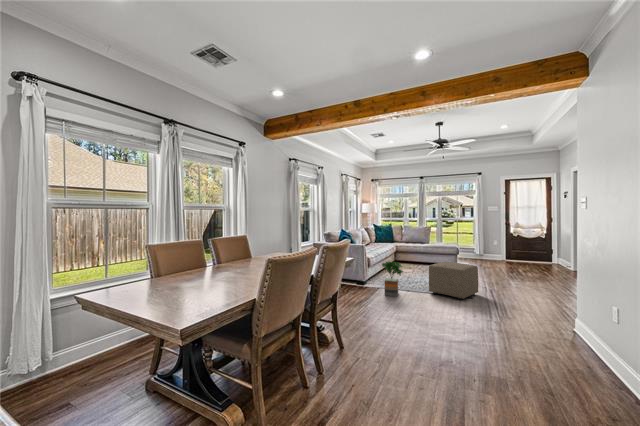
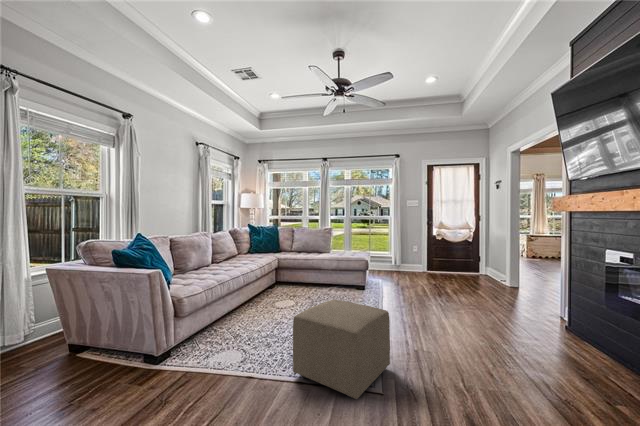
potted tree: present [382,262,403,296] -> none [182,311,235,401]

